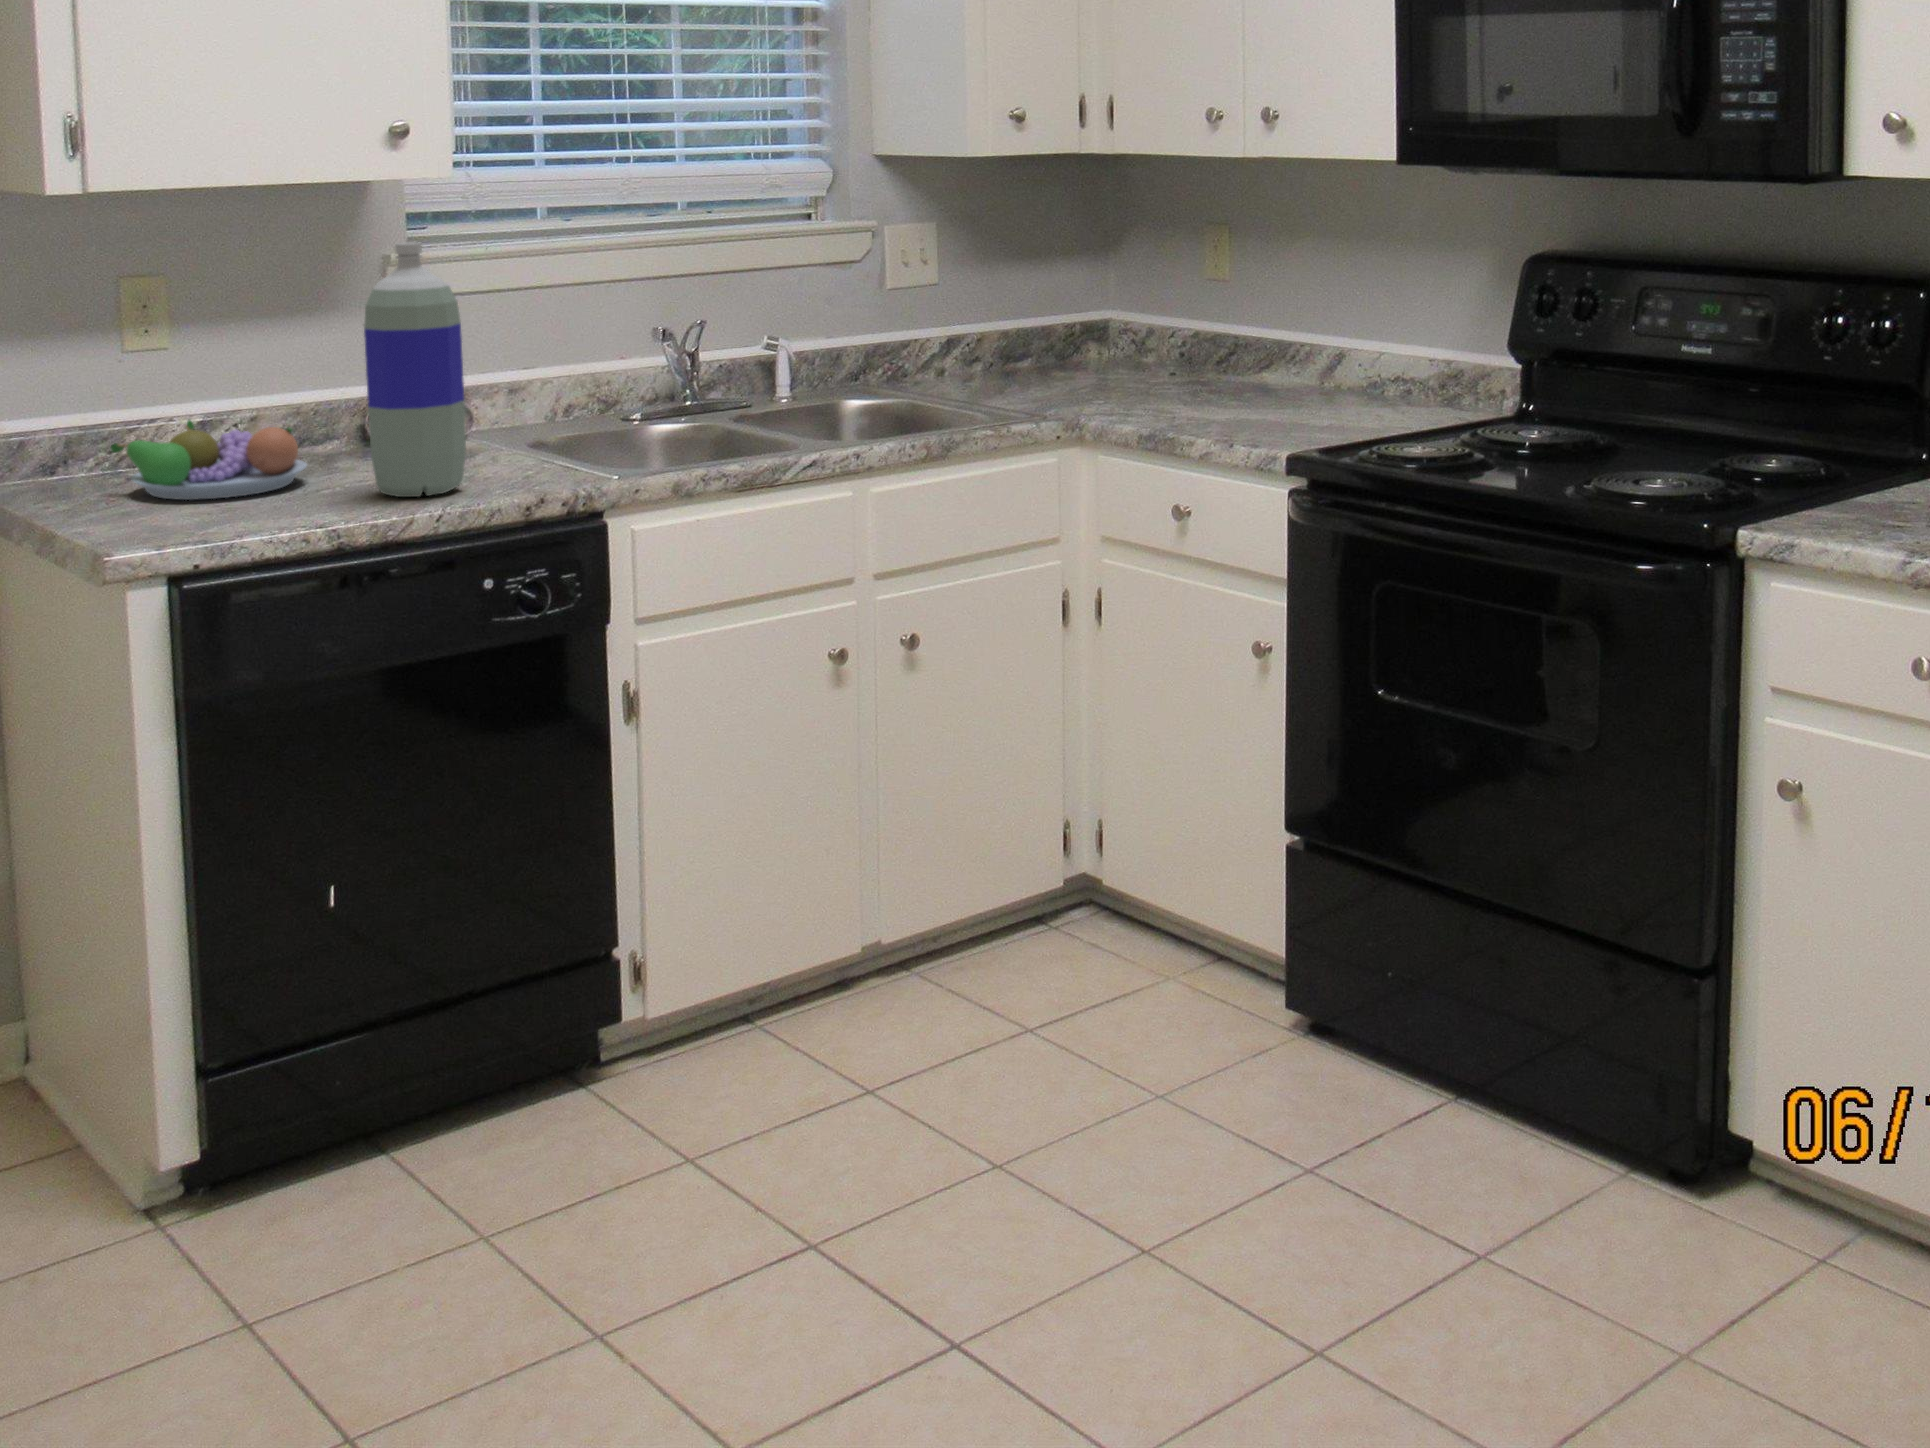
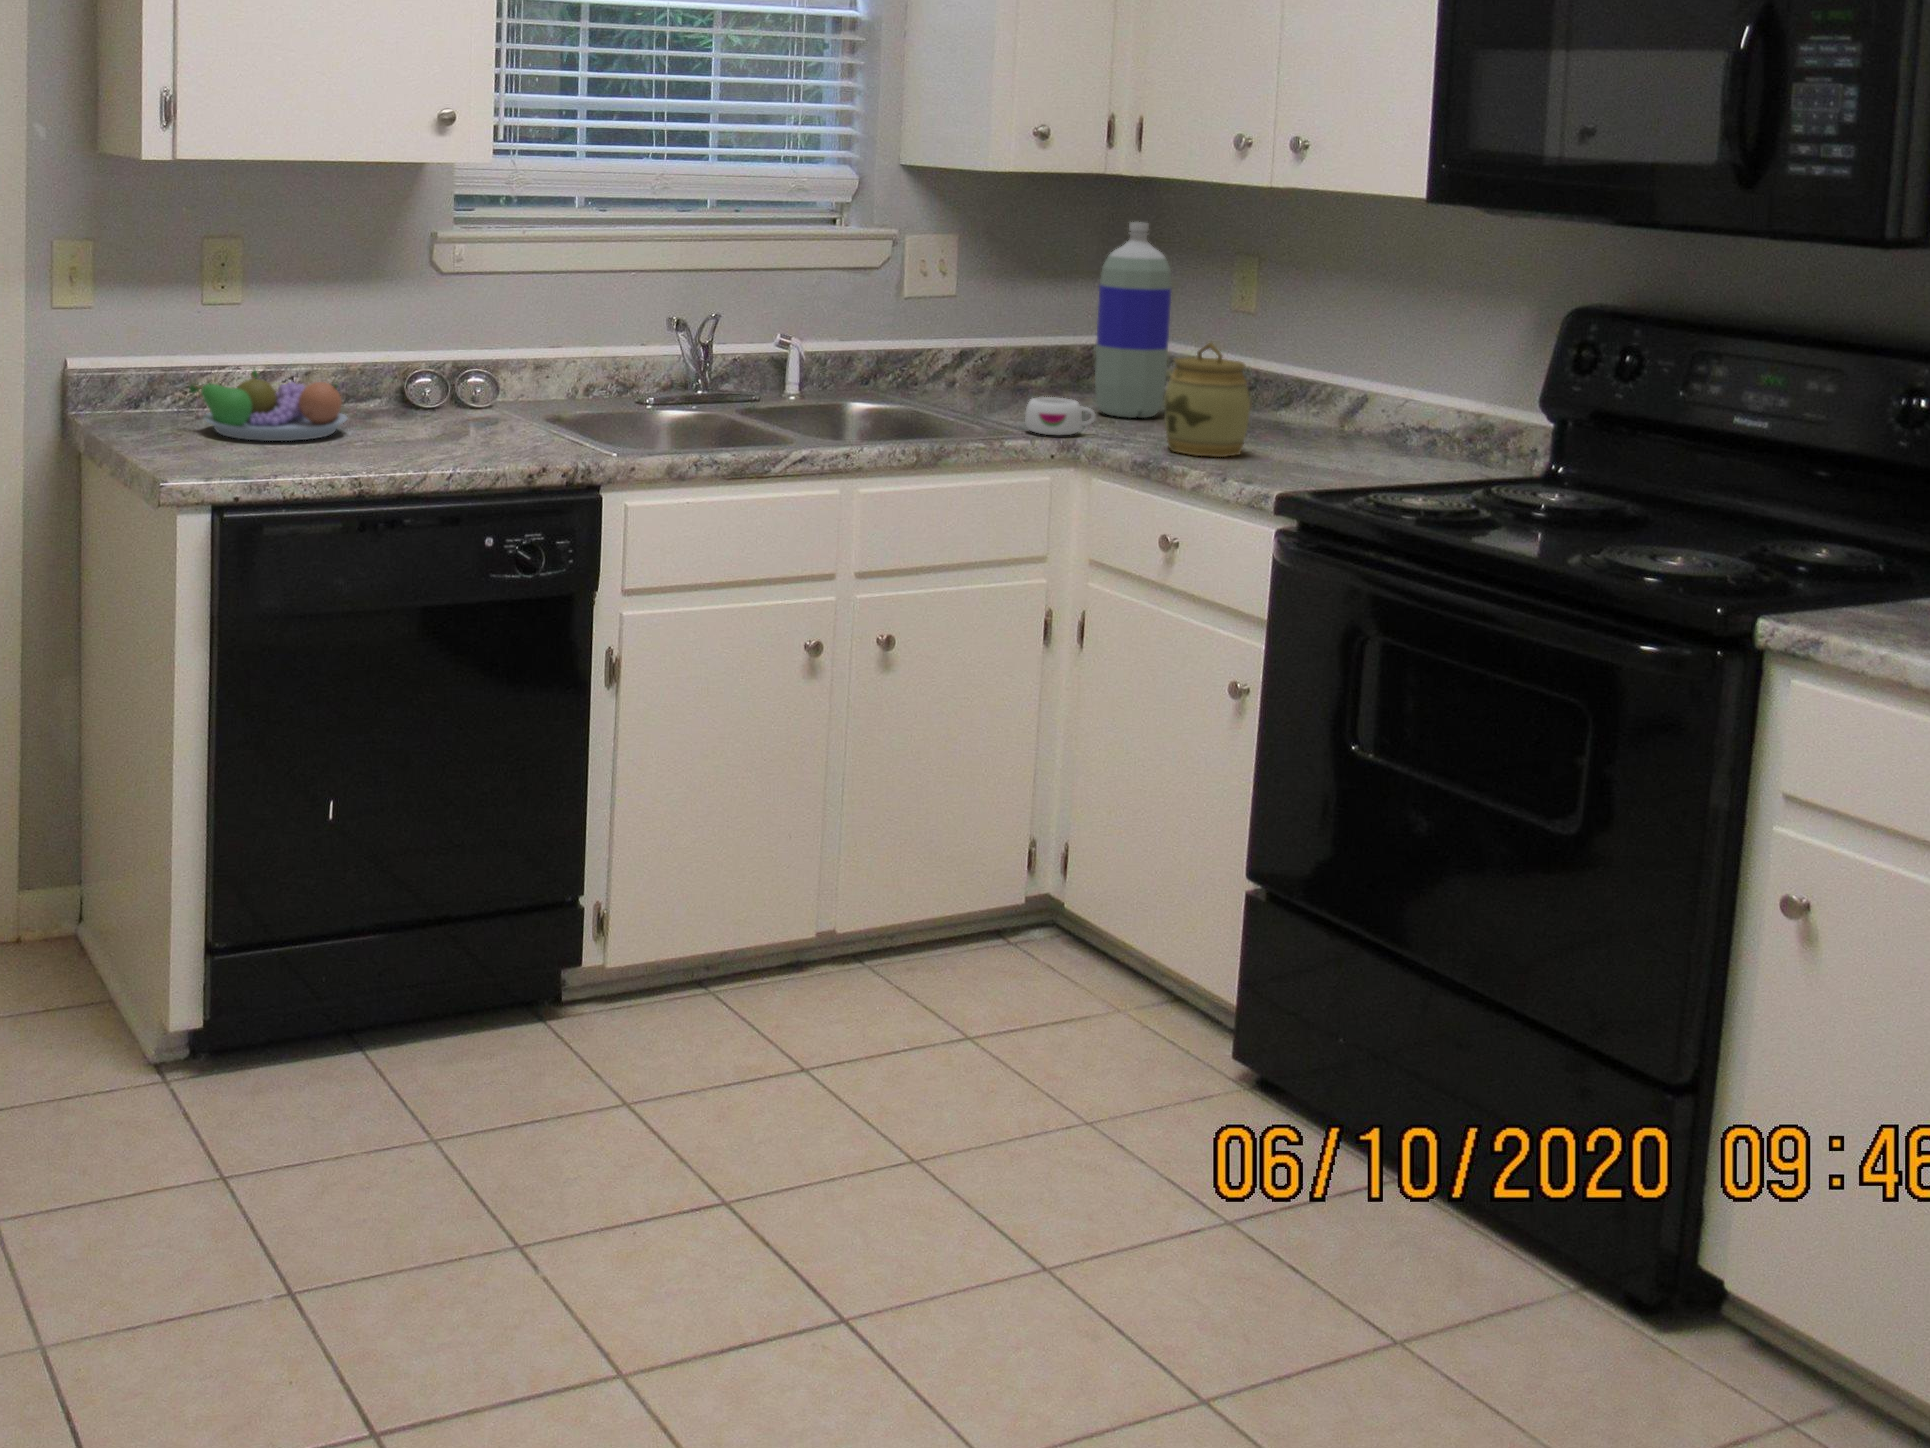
bottle: present [364,242,466,497] -> present [1095,222,1172,418]
jar: none [1163,311,1245,423] -> present [1164,343,1250,457]
mug: none [1029,377,1097,415] -> present [1025,397,1095,435]

